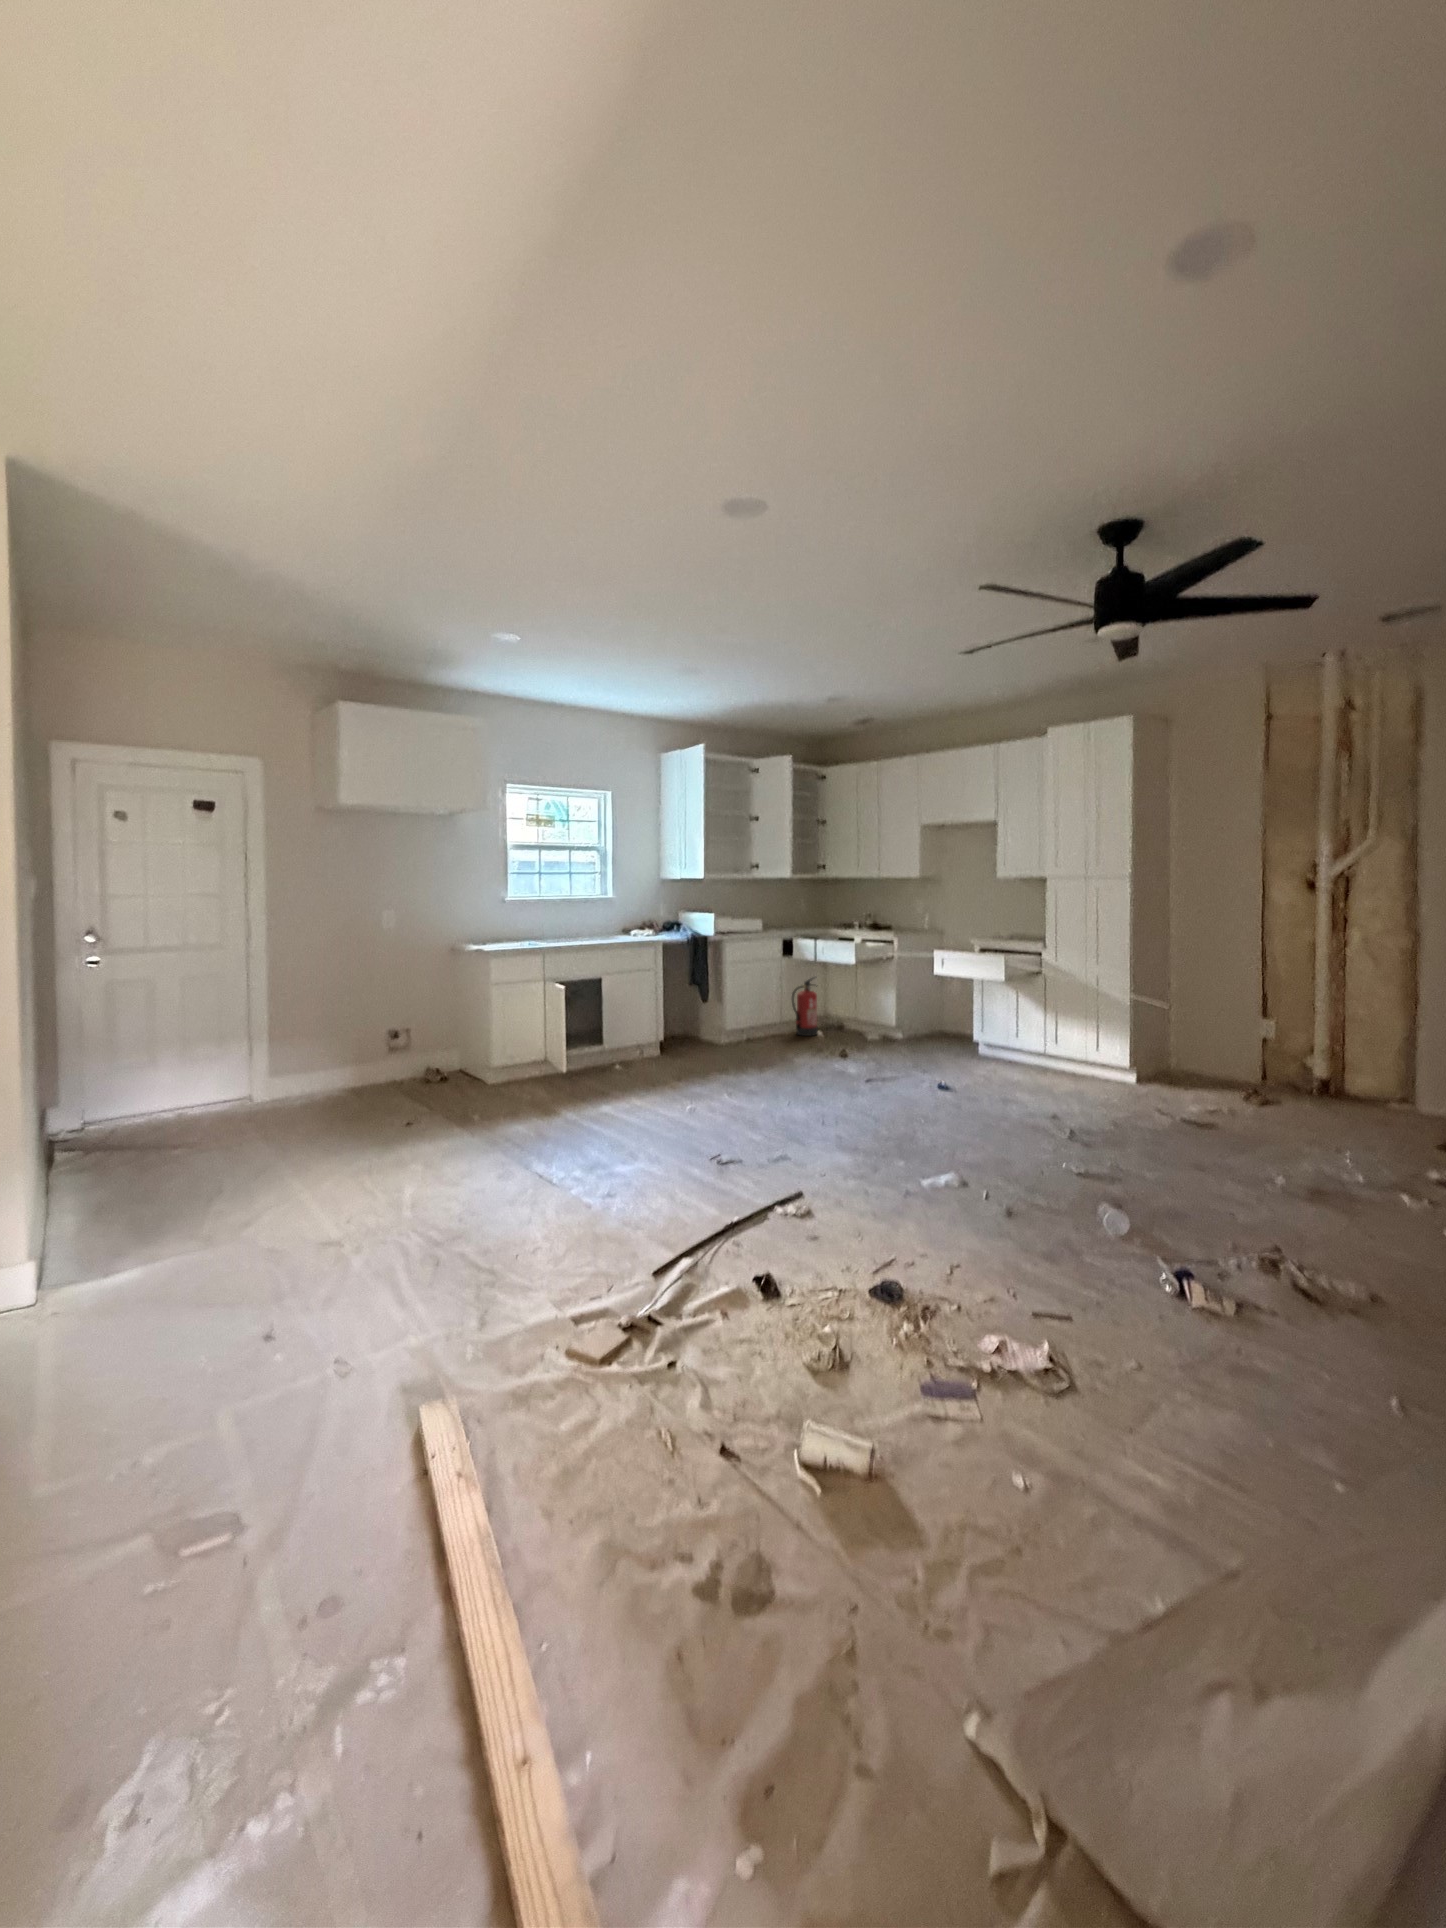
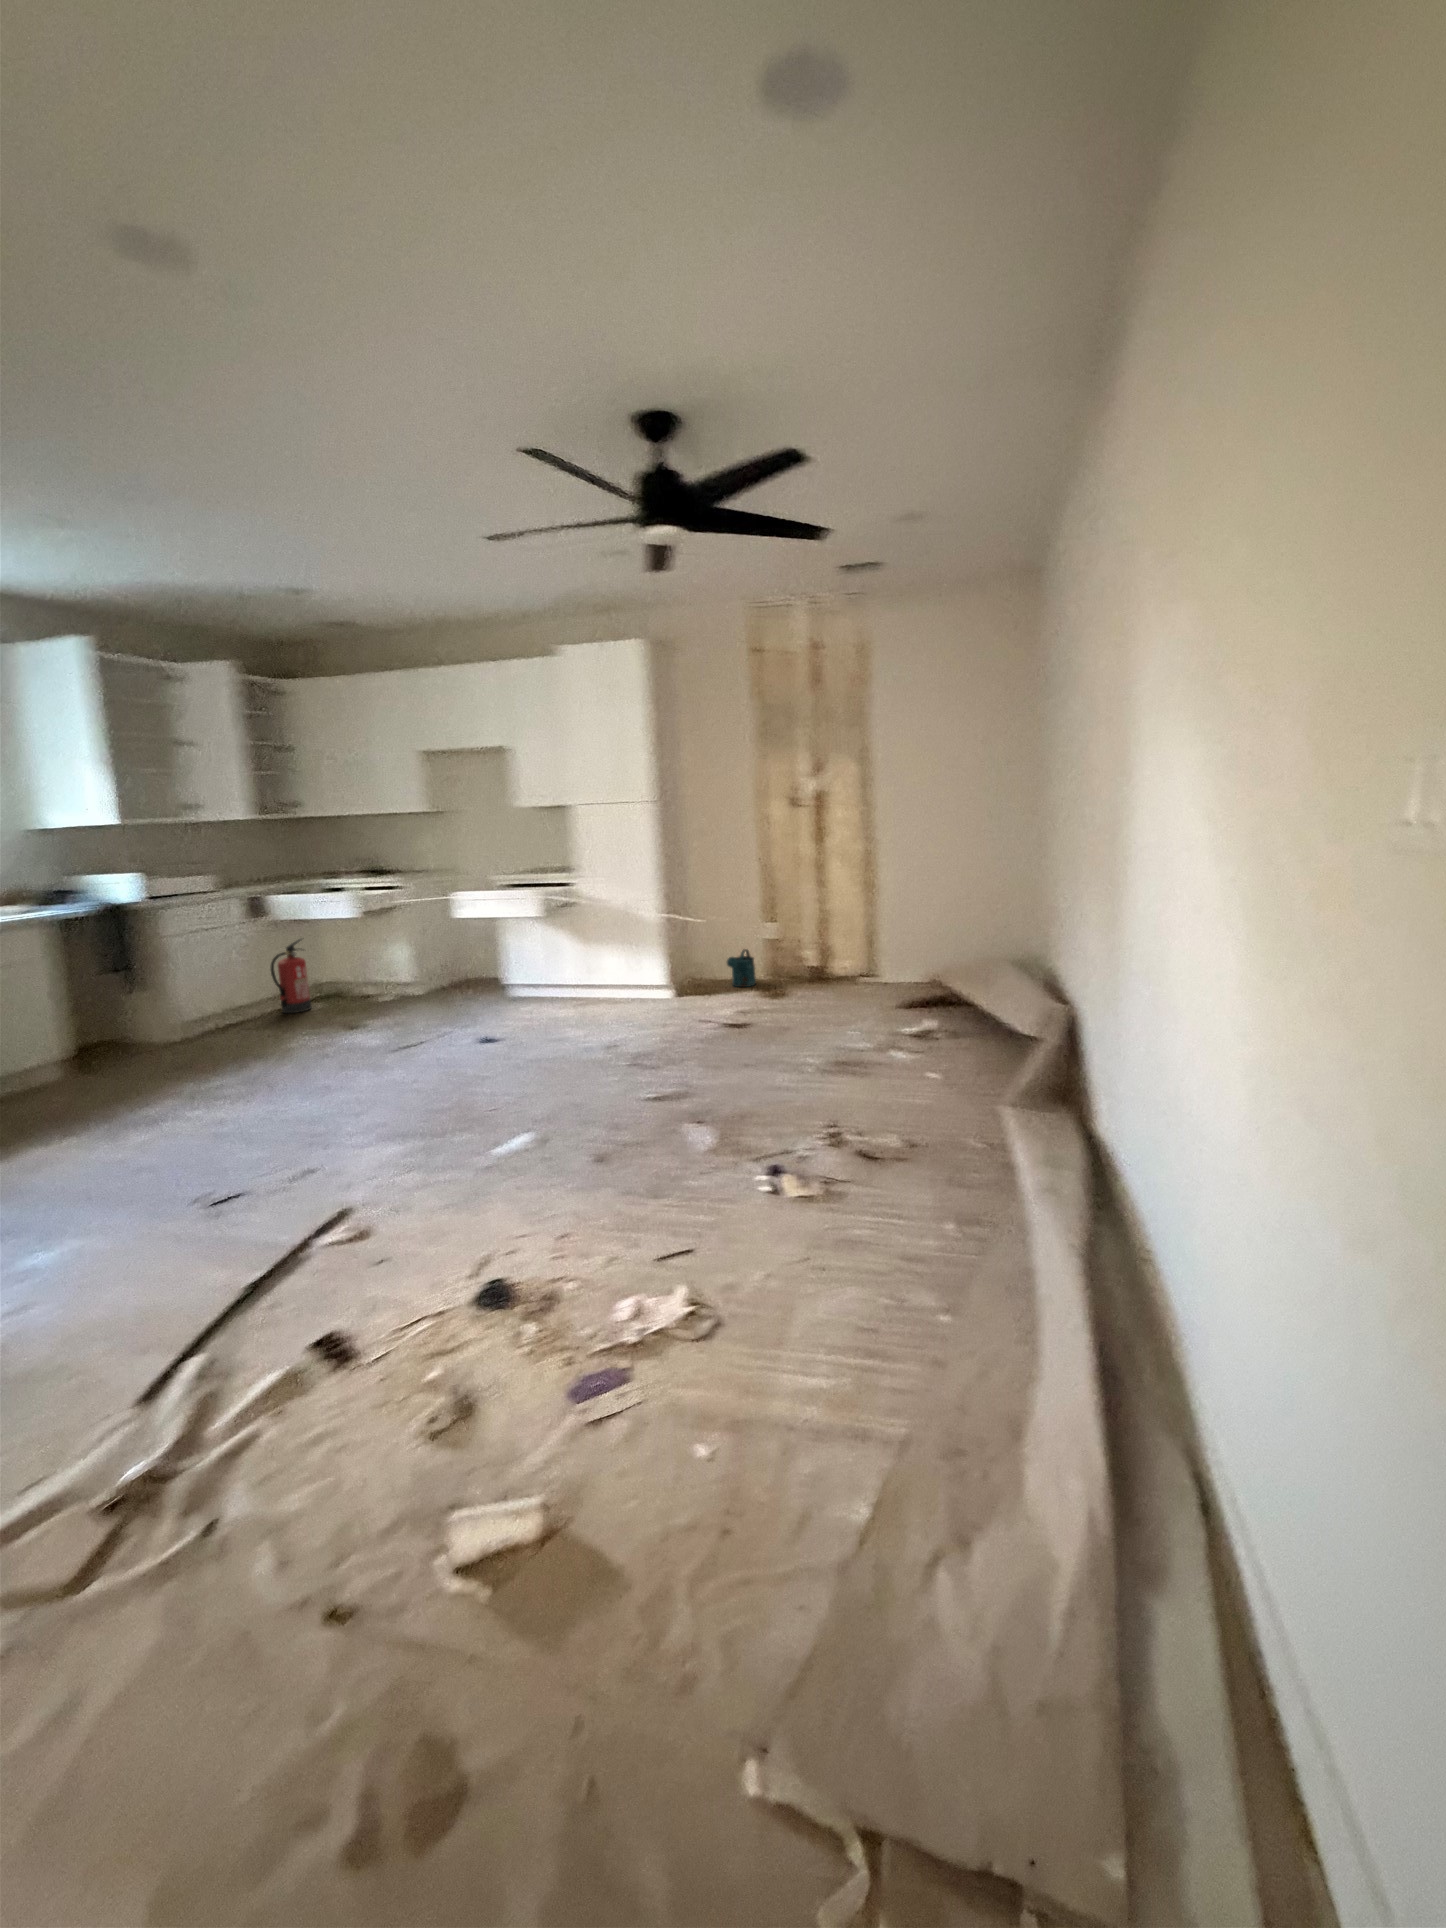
watering can: none [1204,1044,1242,1086] -> present [727,949,756,987]

